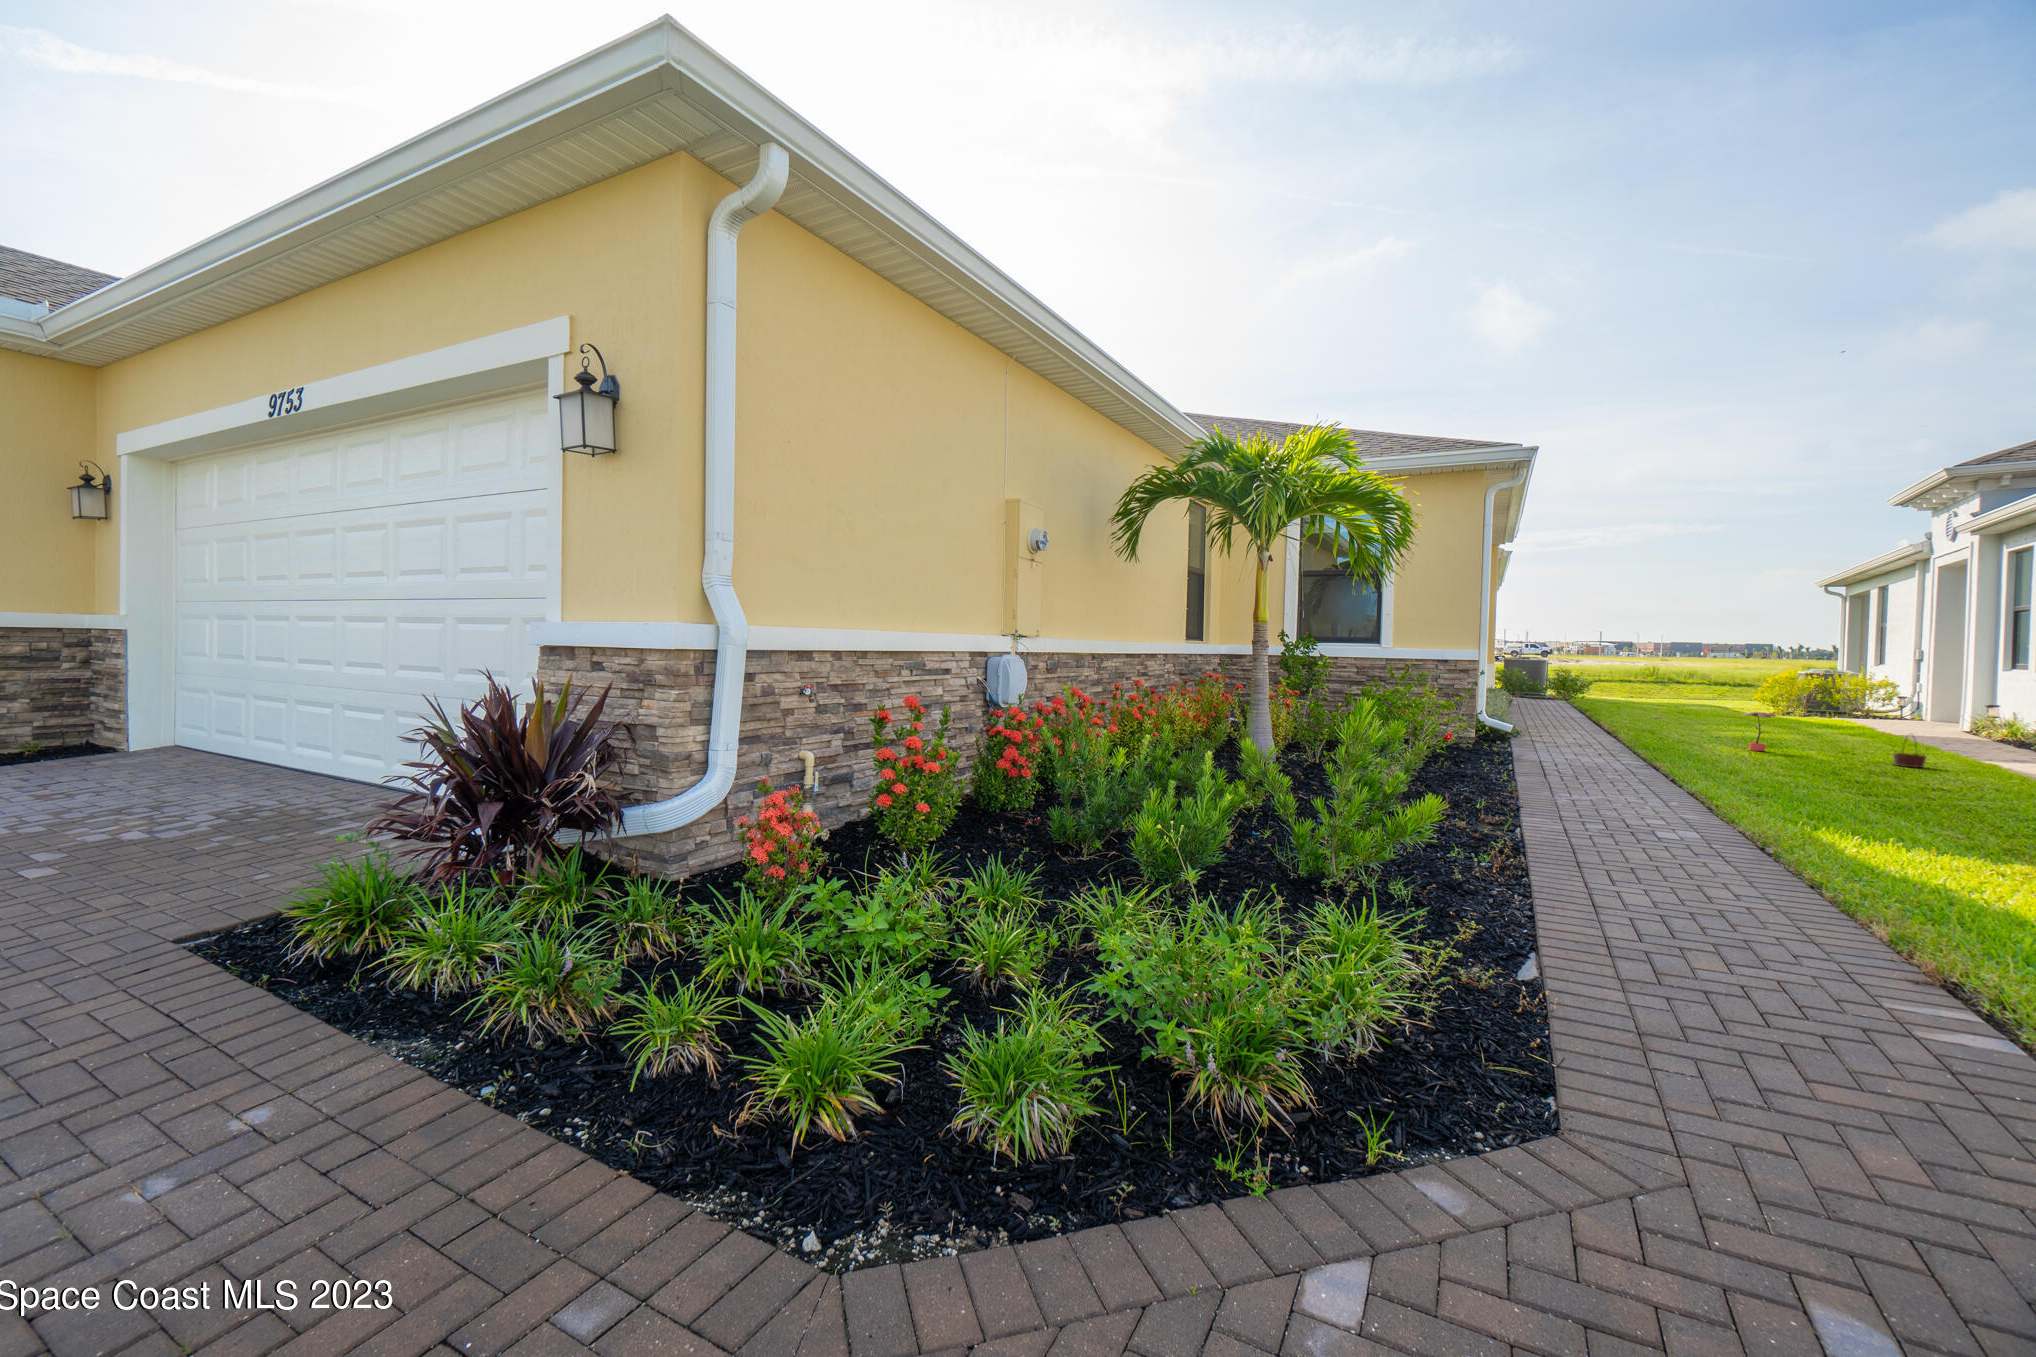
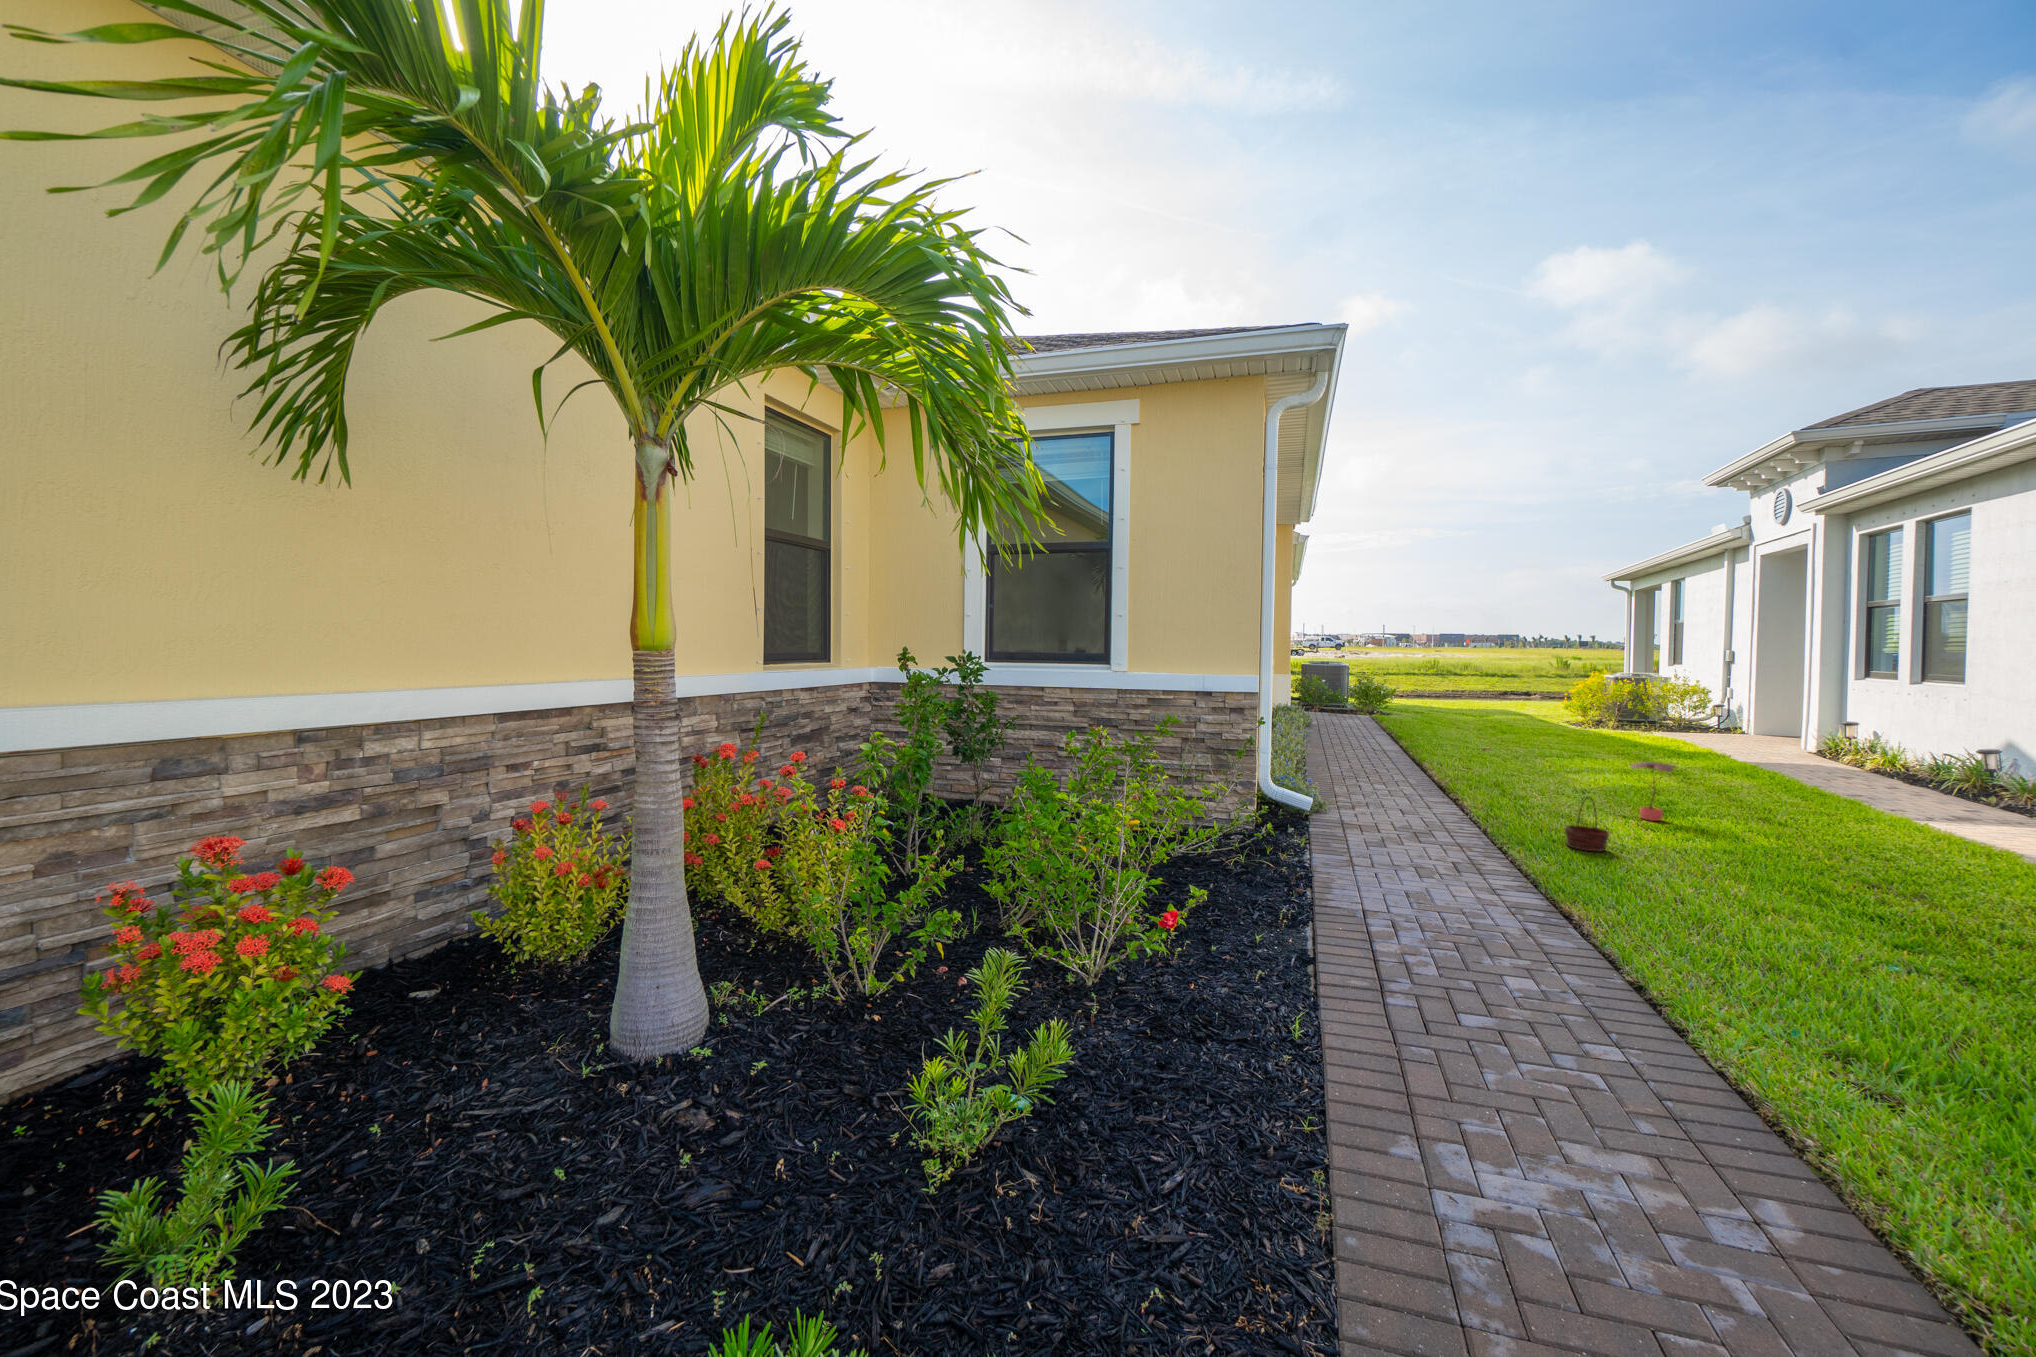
basket: present [1893,752,1927,767] -> present [1565,798,1609,851]

